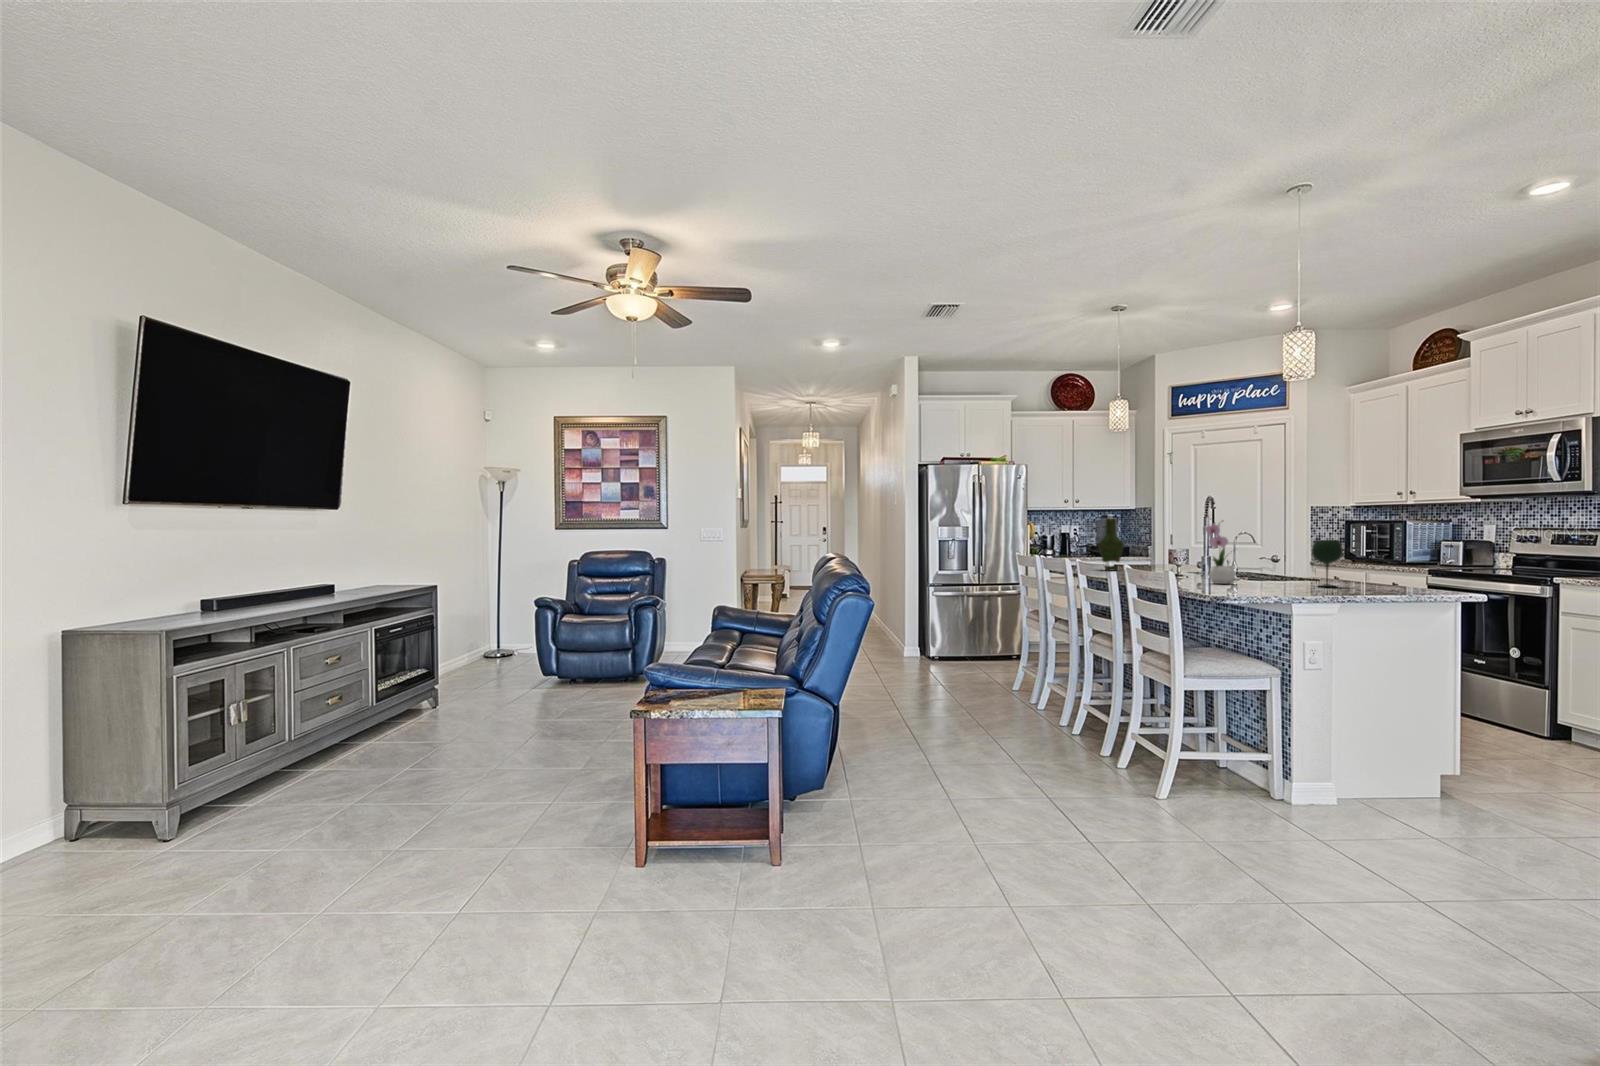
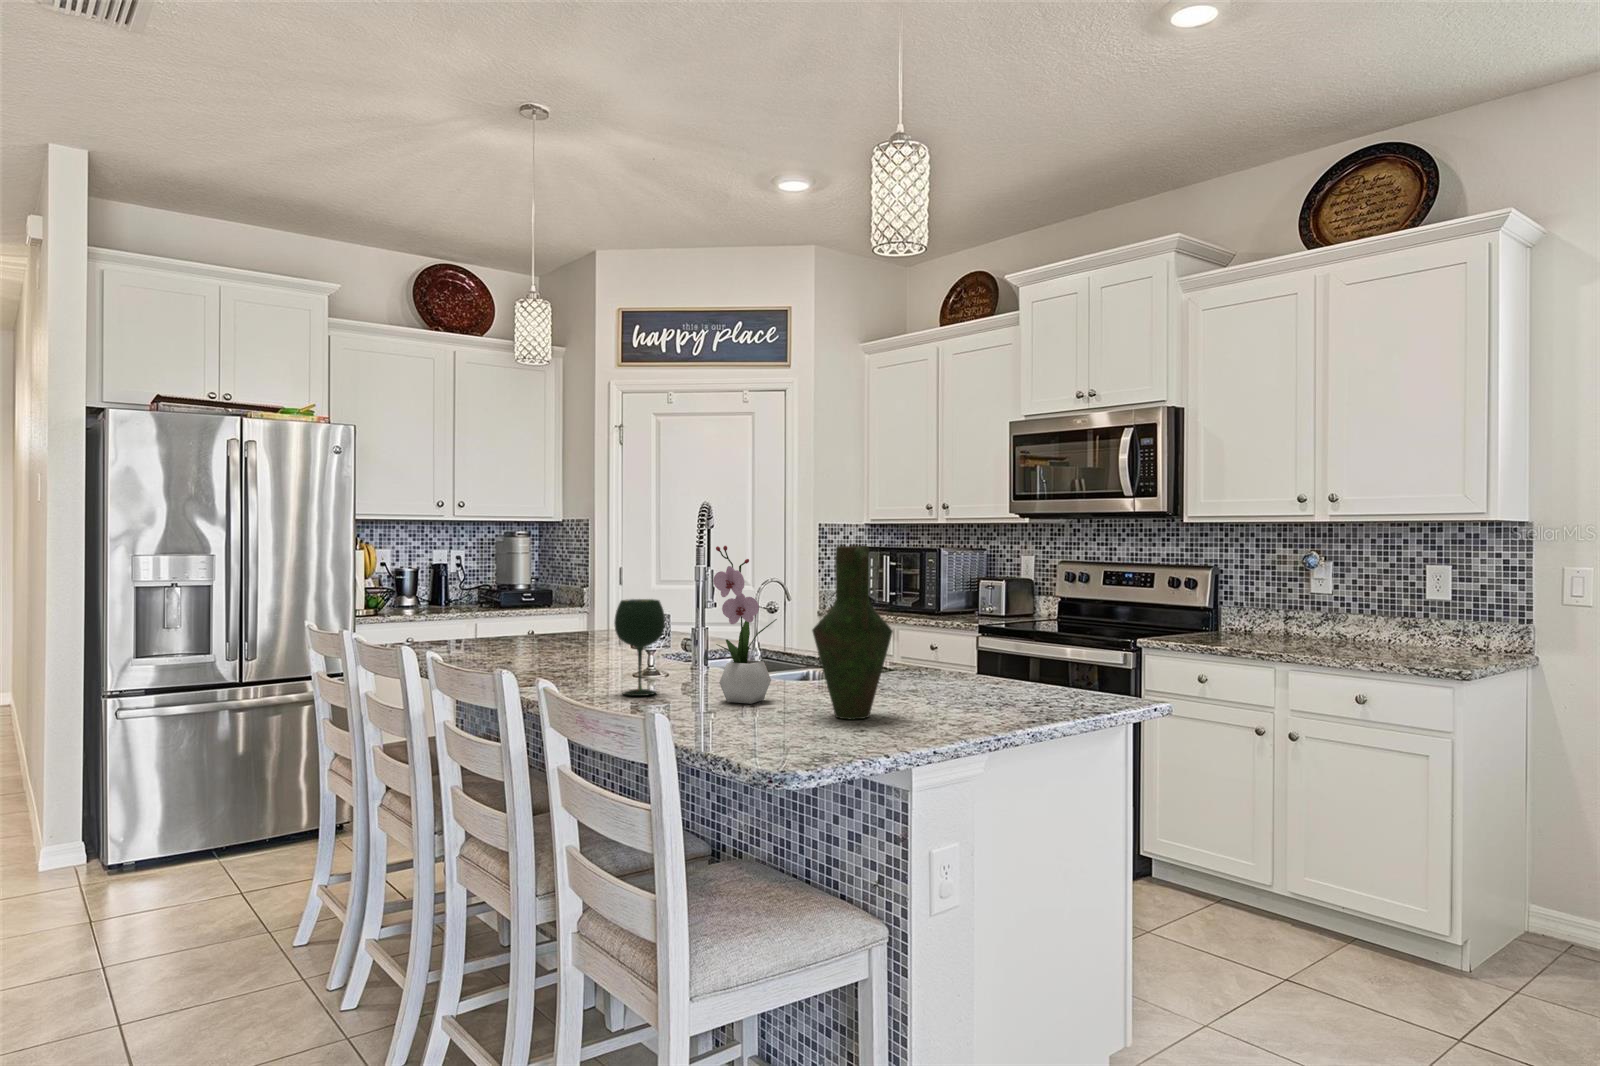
vase: present [1098,518,1124,571] -> present [812,546,893,719]
wine glass: present [1312,540,1343,587] -> present [614,599,665,696]

